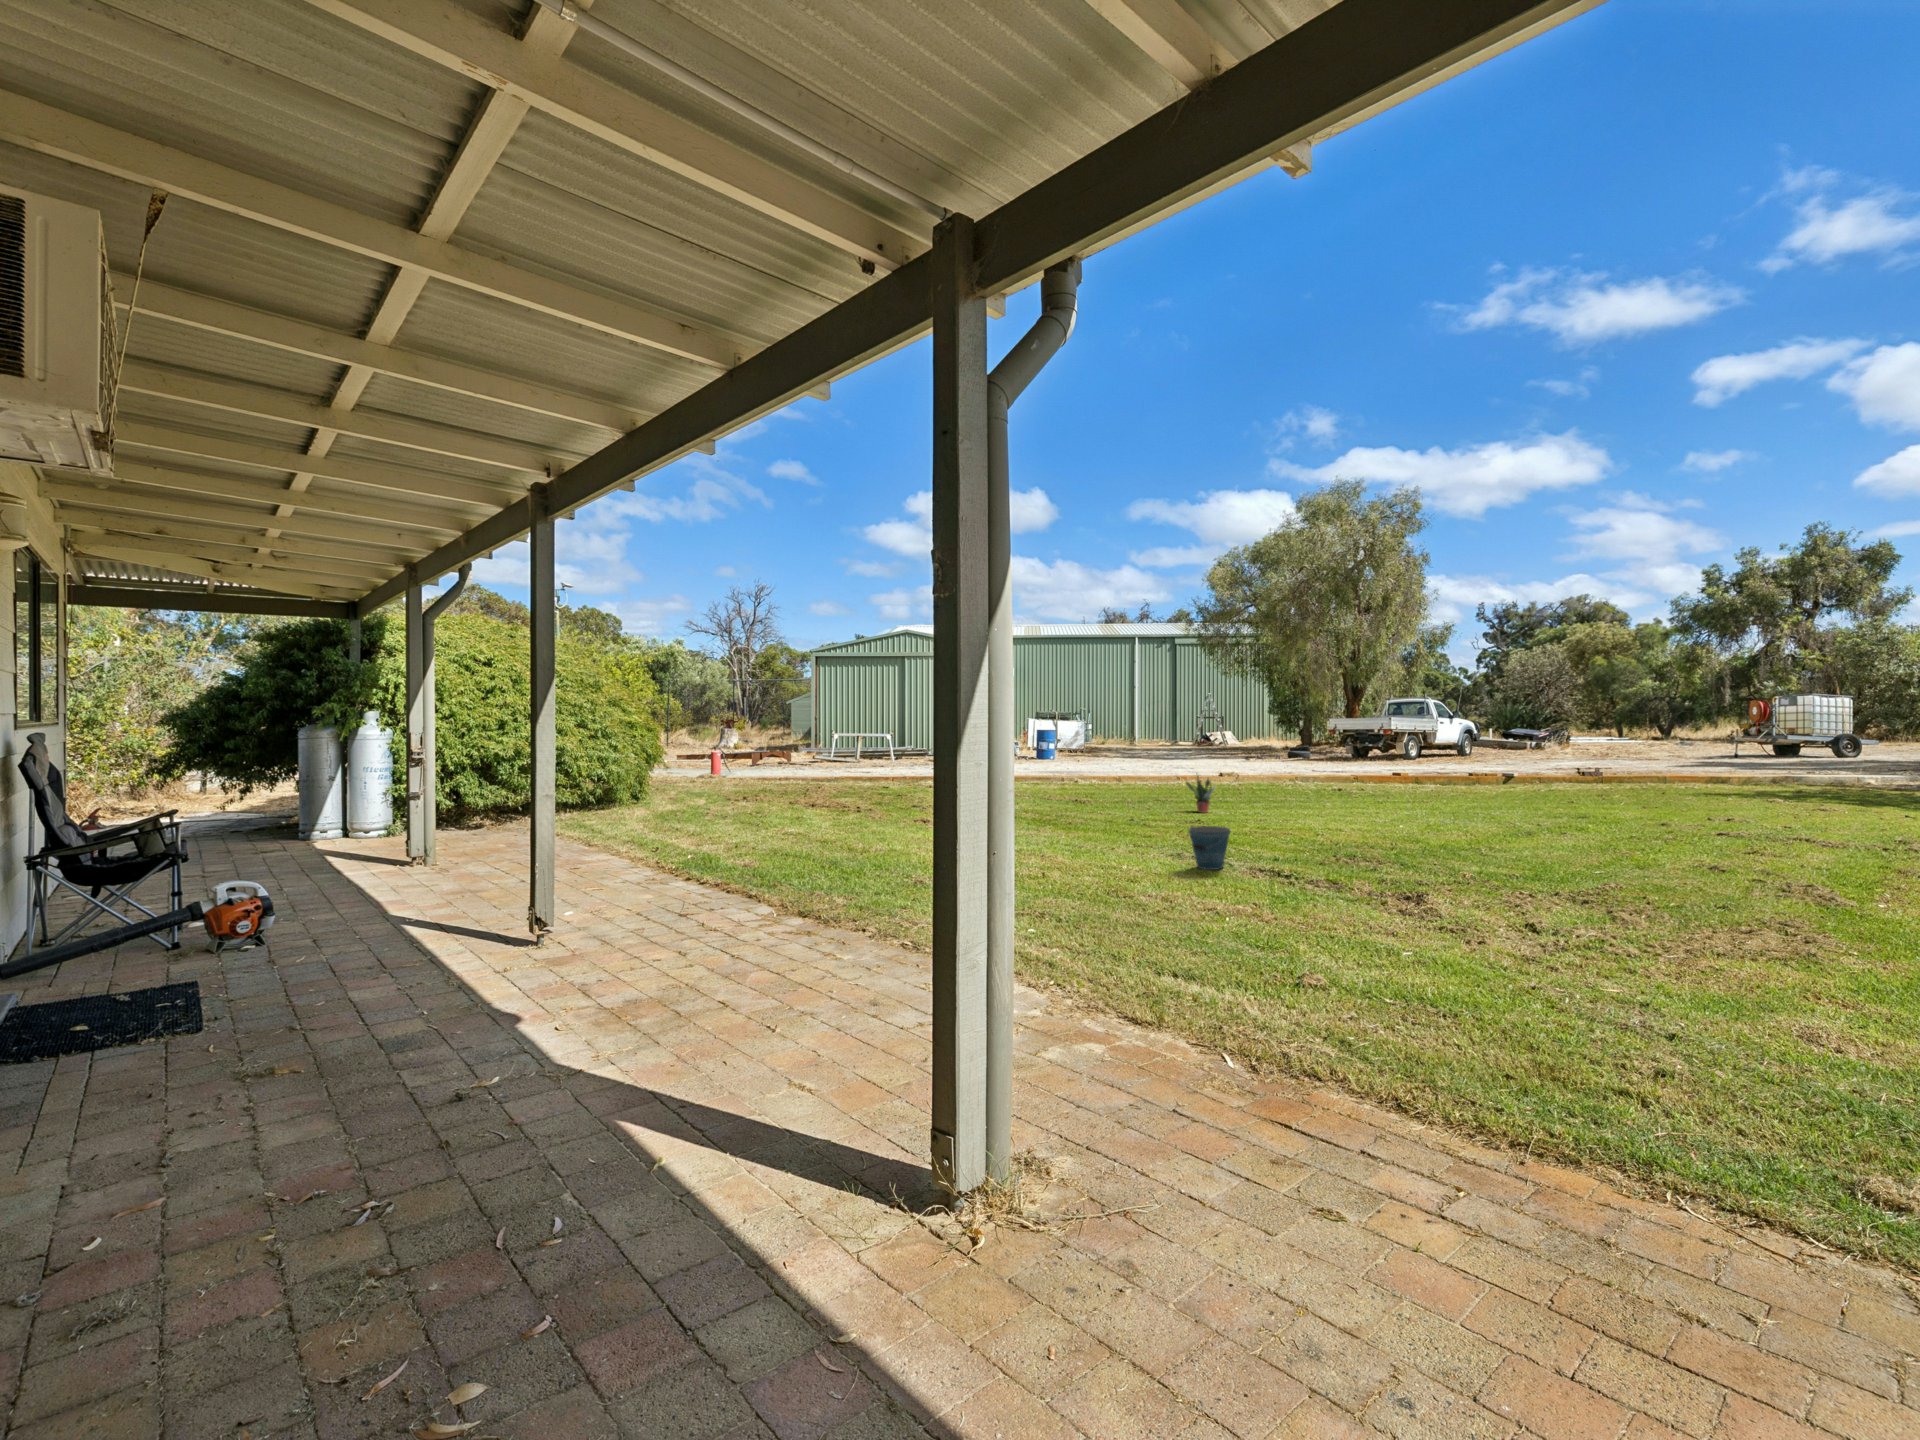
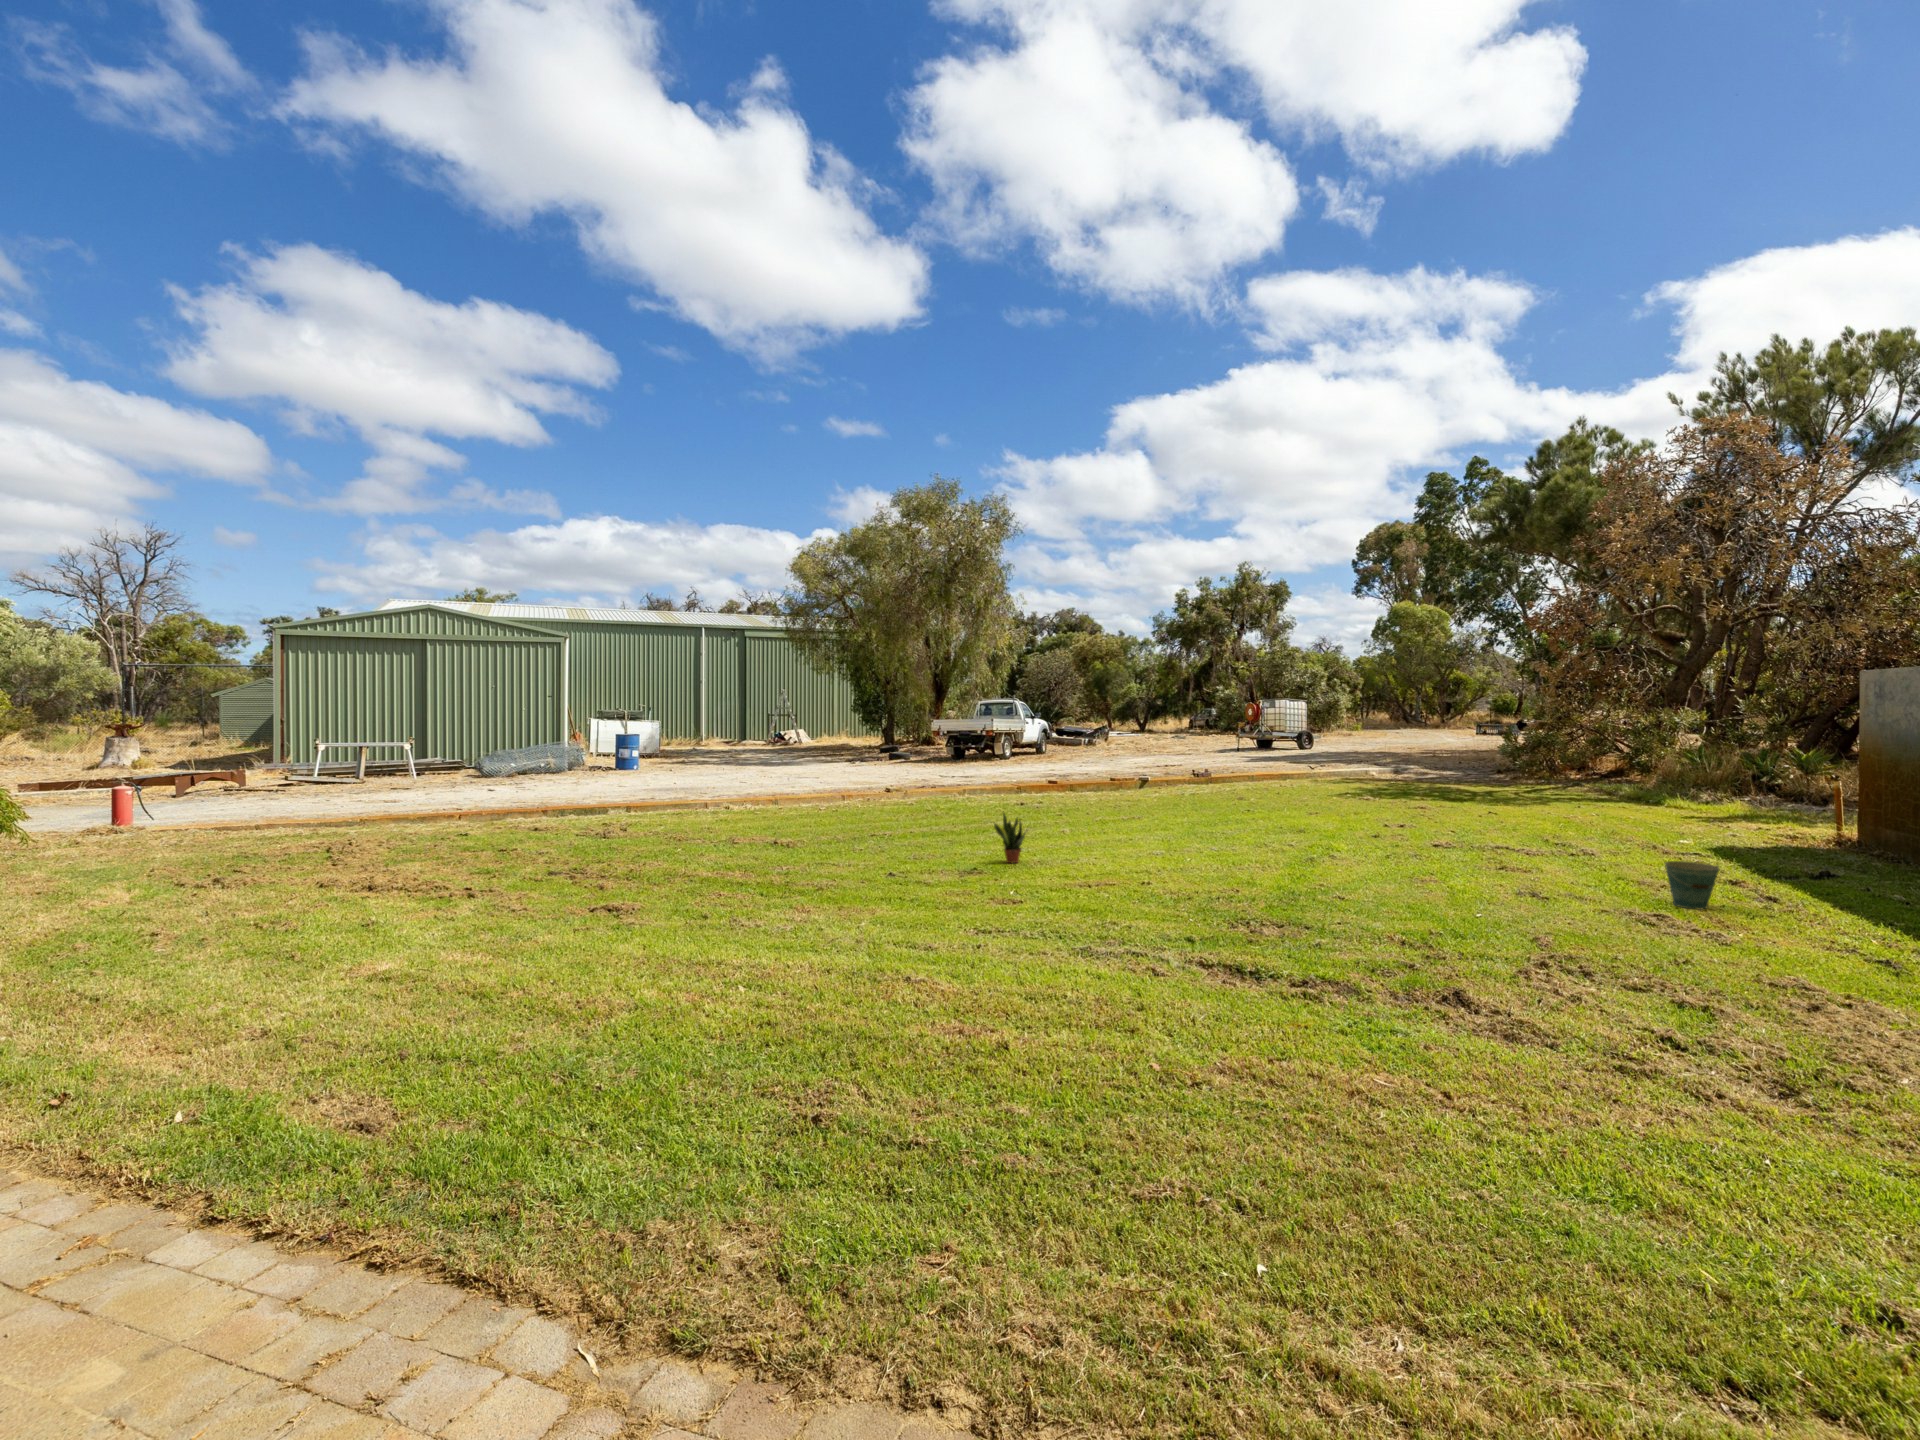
bucket: present [1189,826,1230,870] -> present [1665,861,1720,909]

